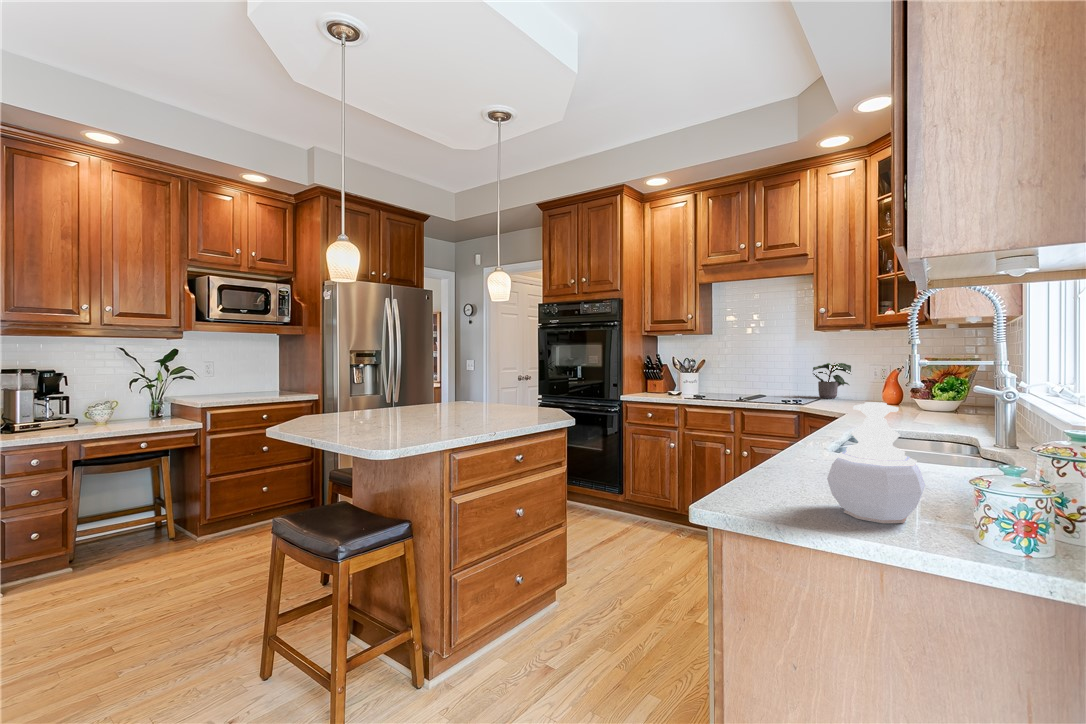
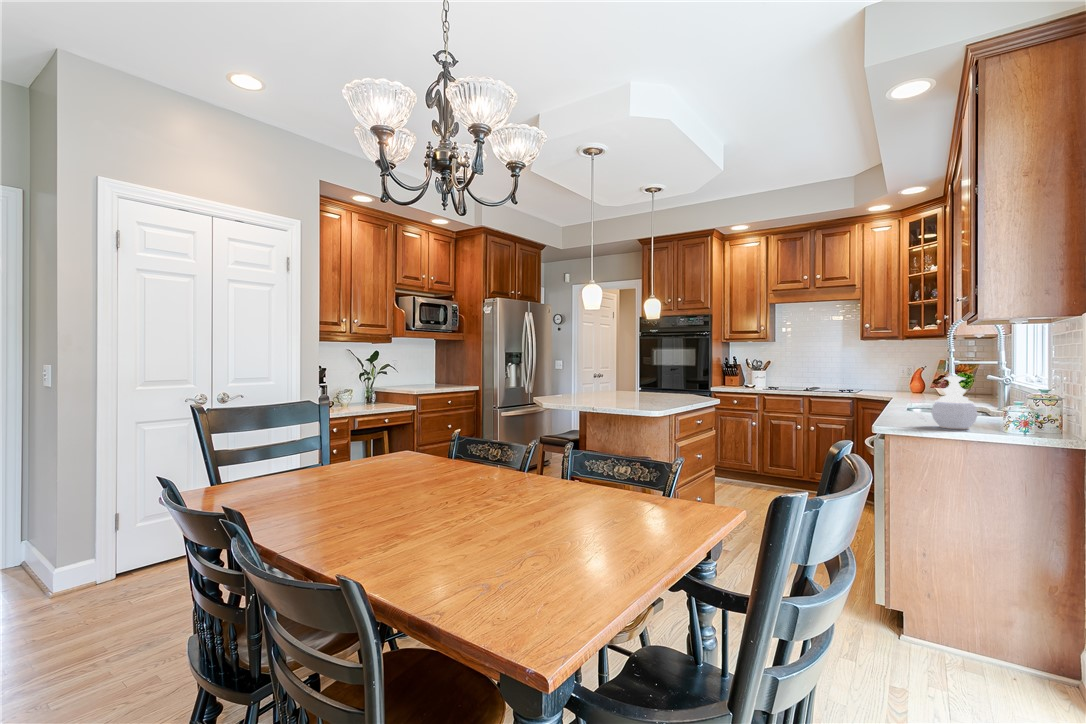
potted plant: present [813,363,851,398] -> none [855,363,886,390]

